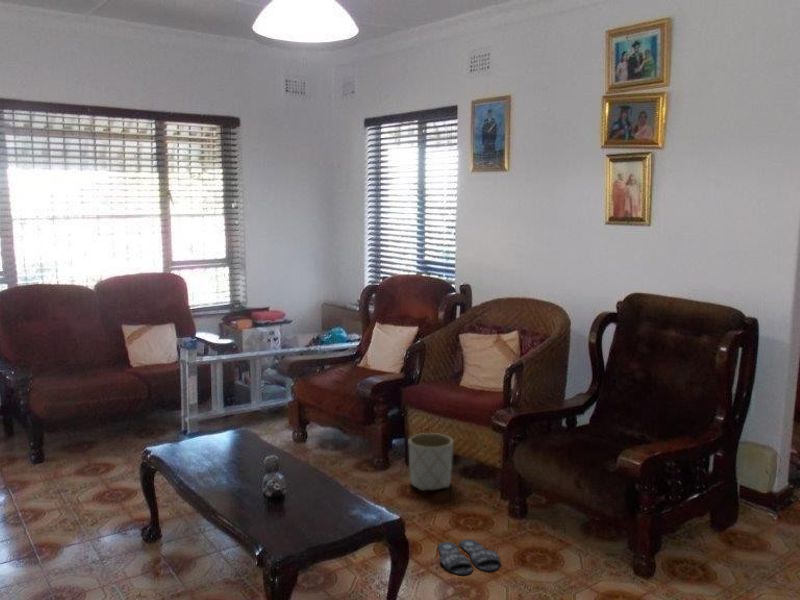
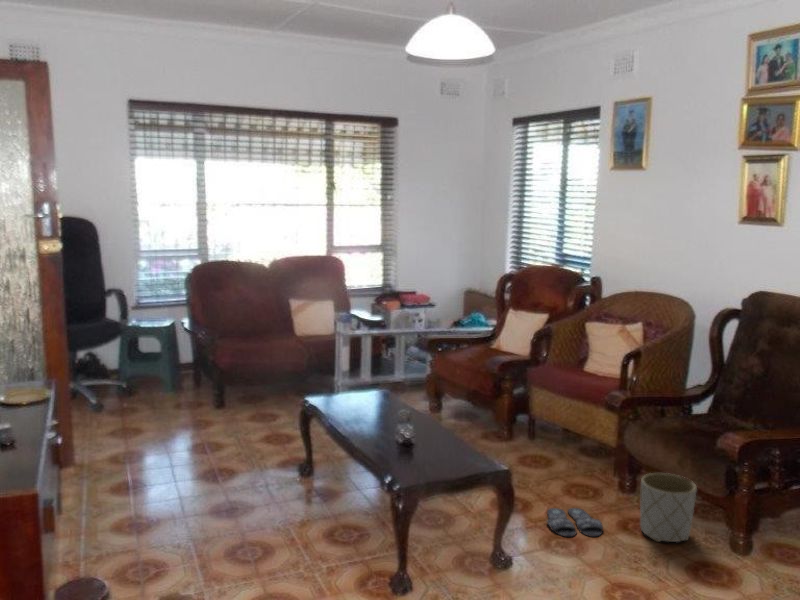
planter: present [408,433,453,491] -> present [640,473,697,542]

